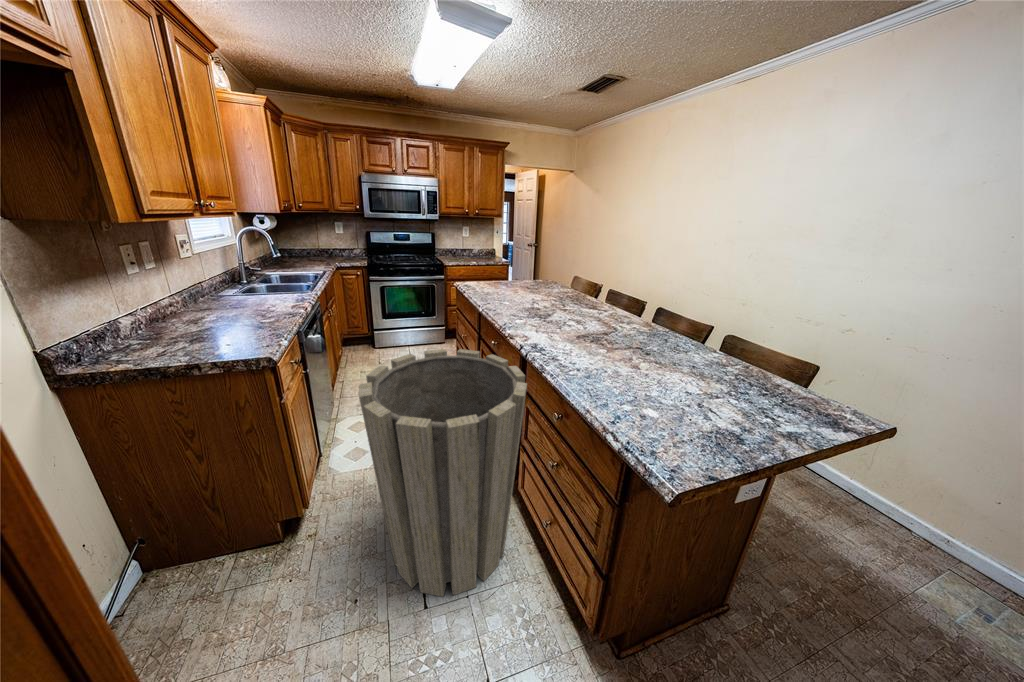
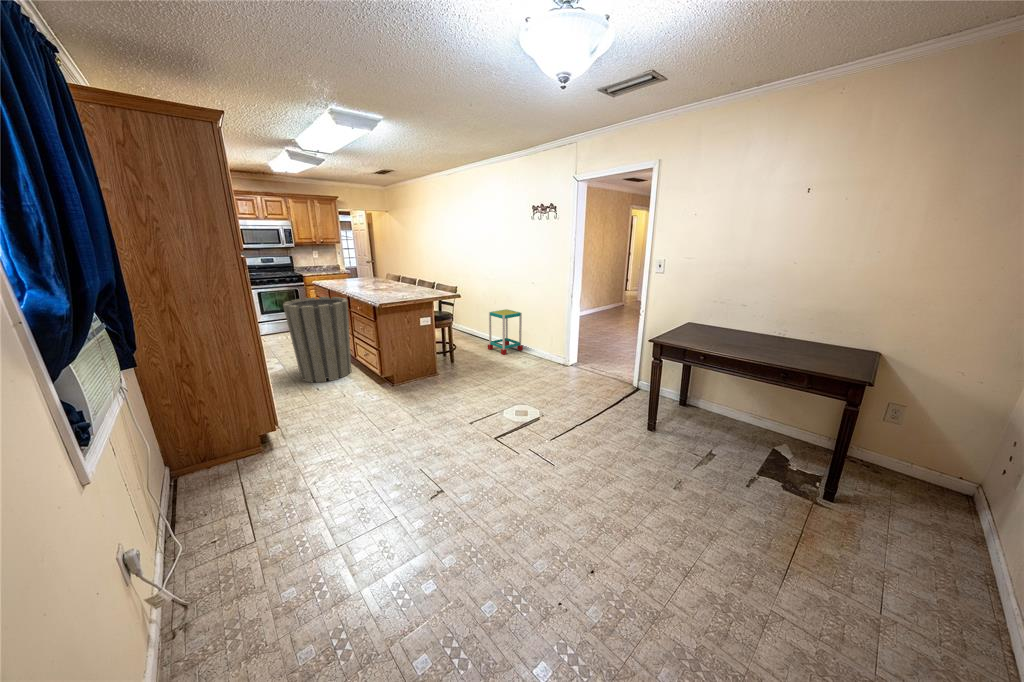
side table: none [825,417,1003,565] -> present [488,309,523,355]

